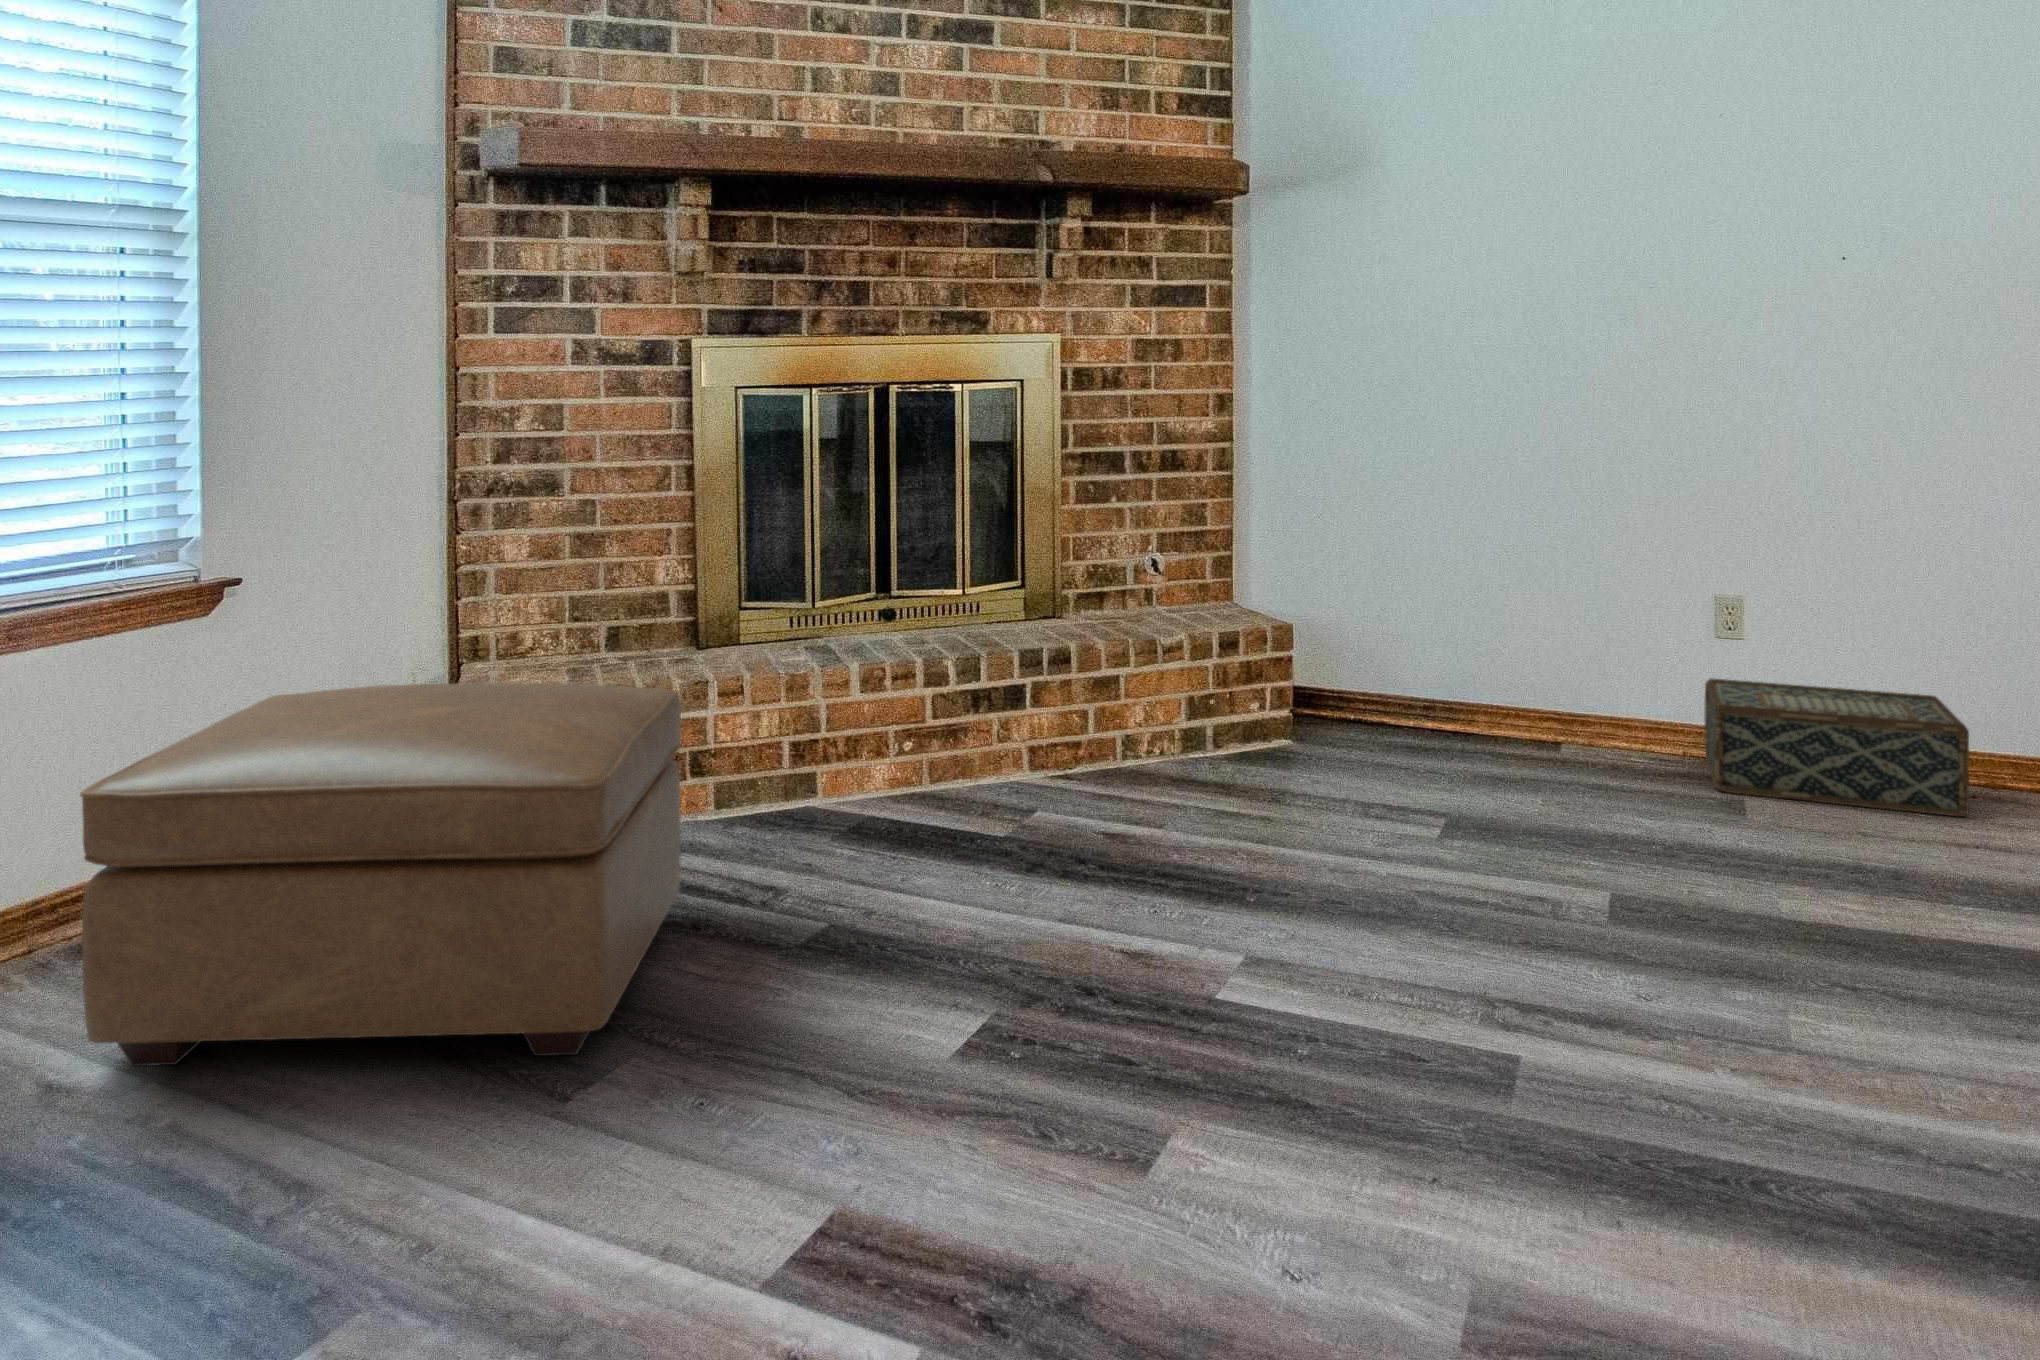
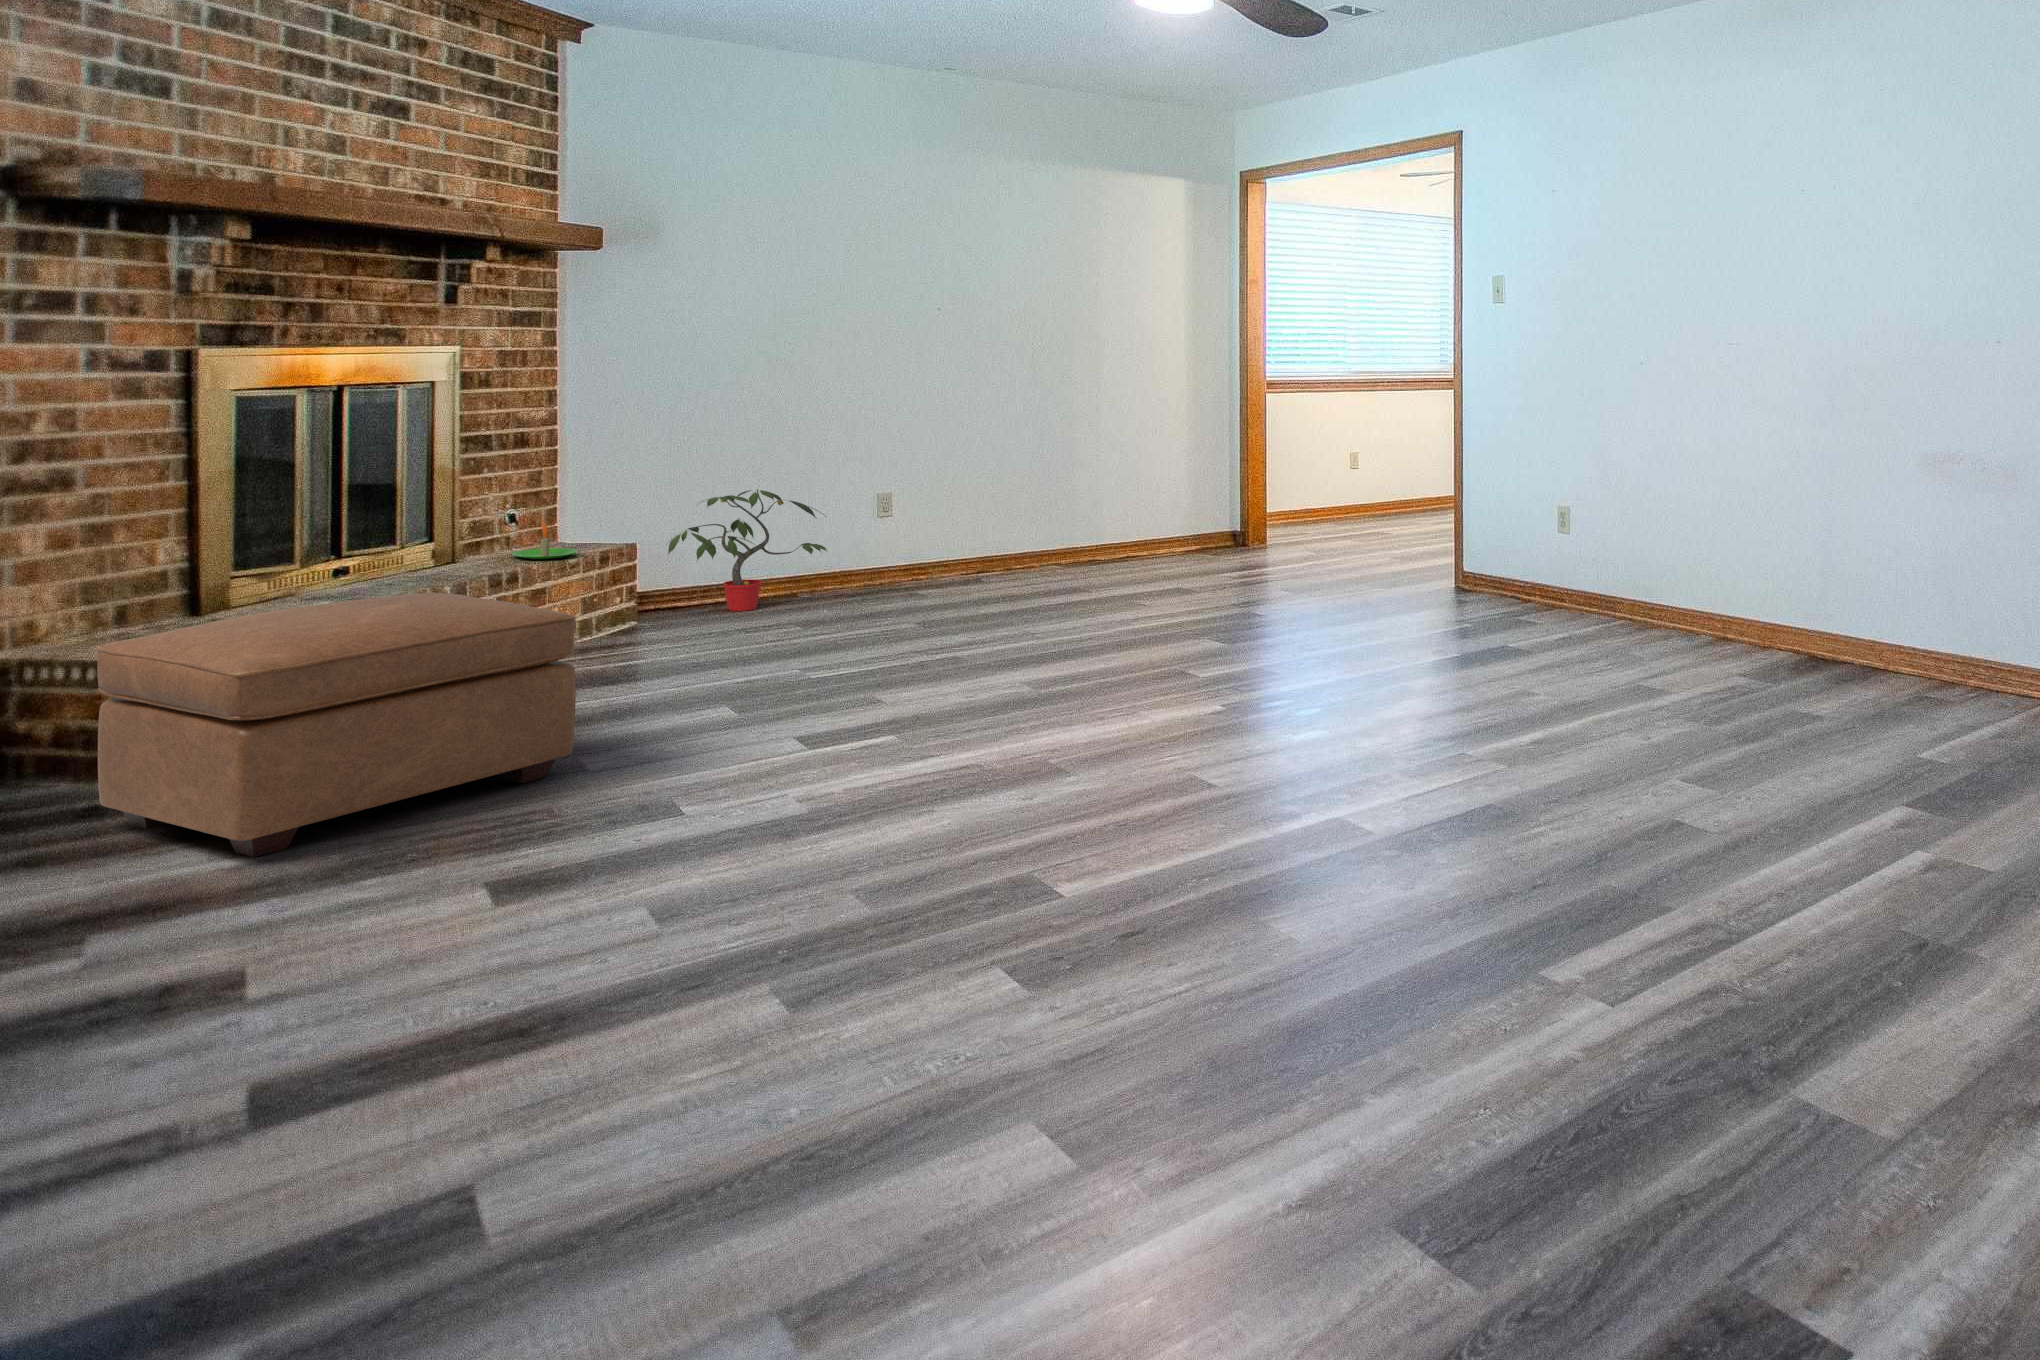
potted plant: none [1355,556,1600,754] -> present [668,489,827,611]
candle: none [1121,575,1198,631] -> present [512,522,578,559]
woven basket: present [1704,679,1969,816] -> none [869,539,1004,600]

